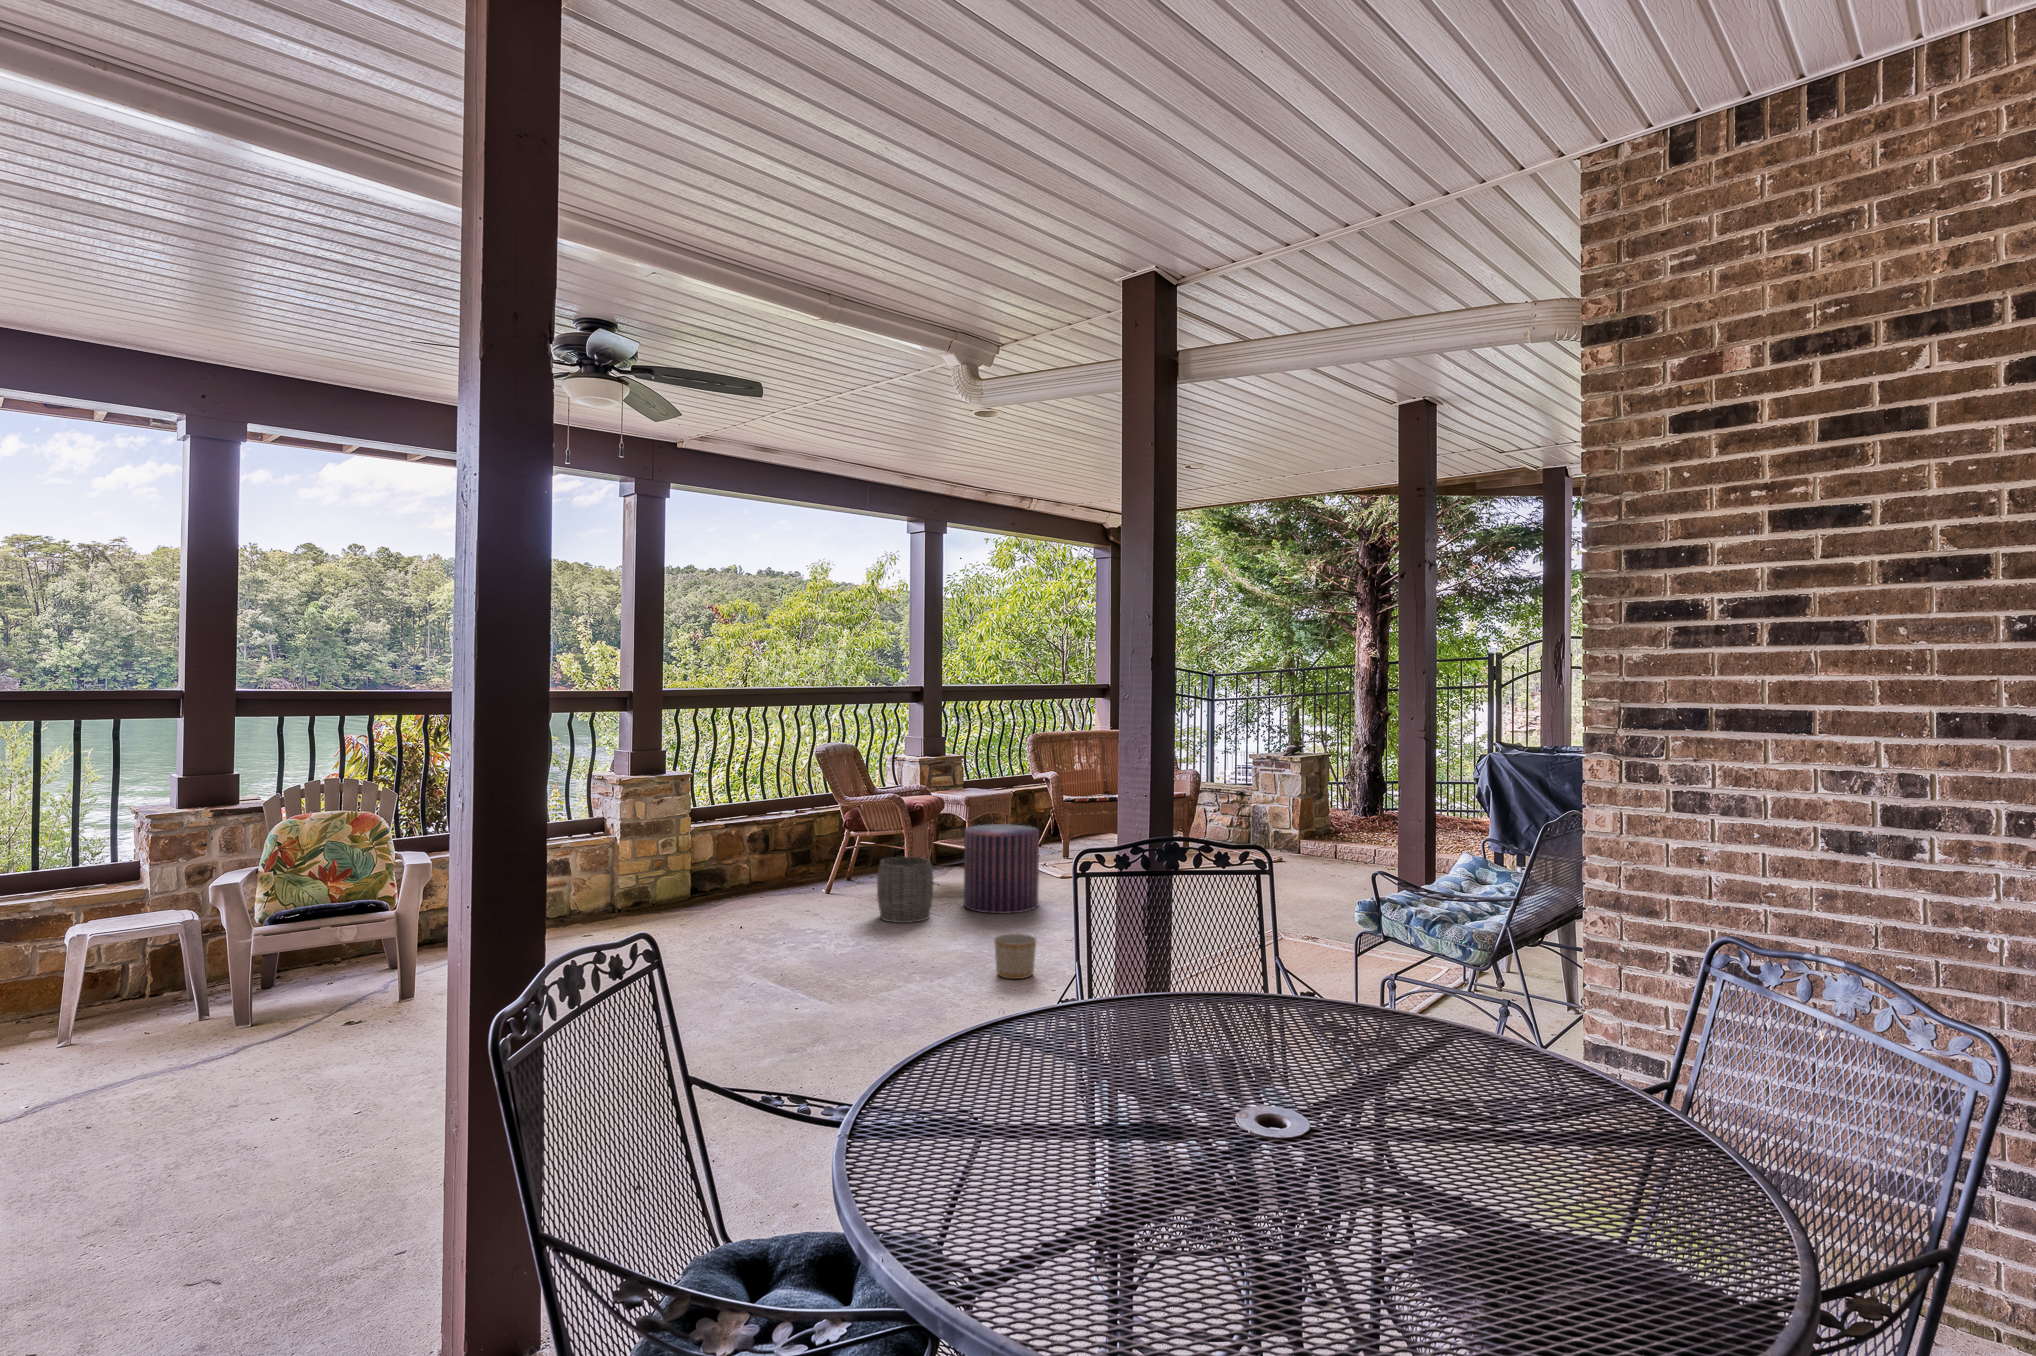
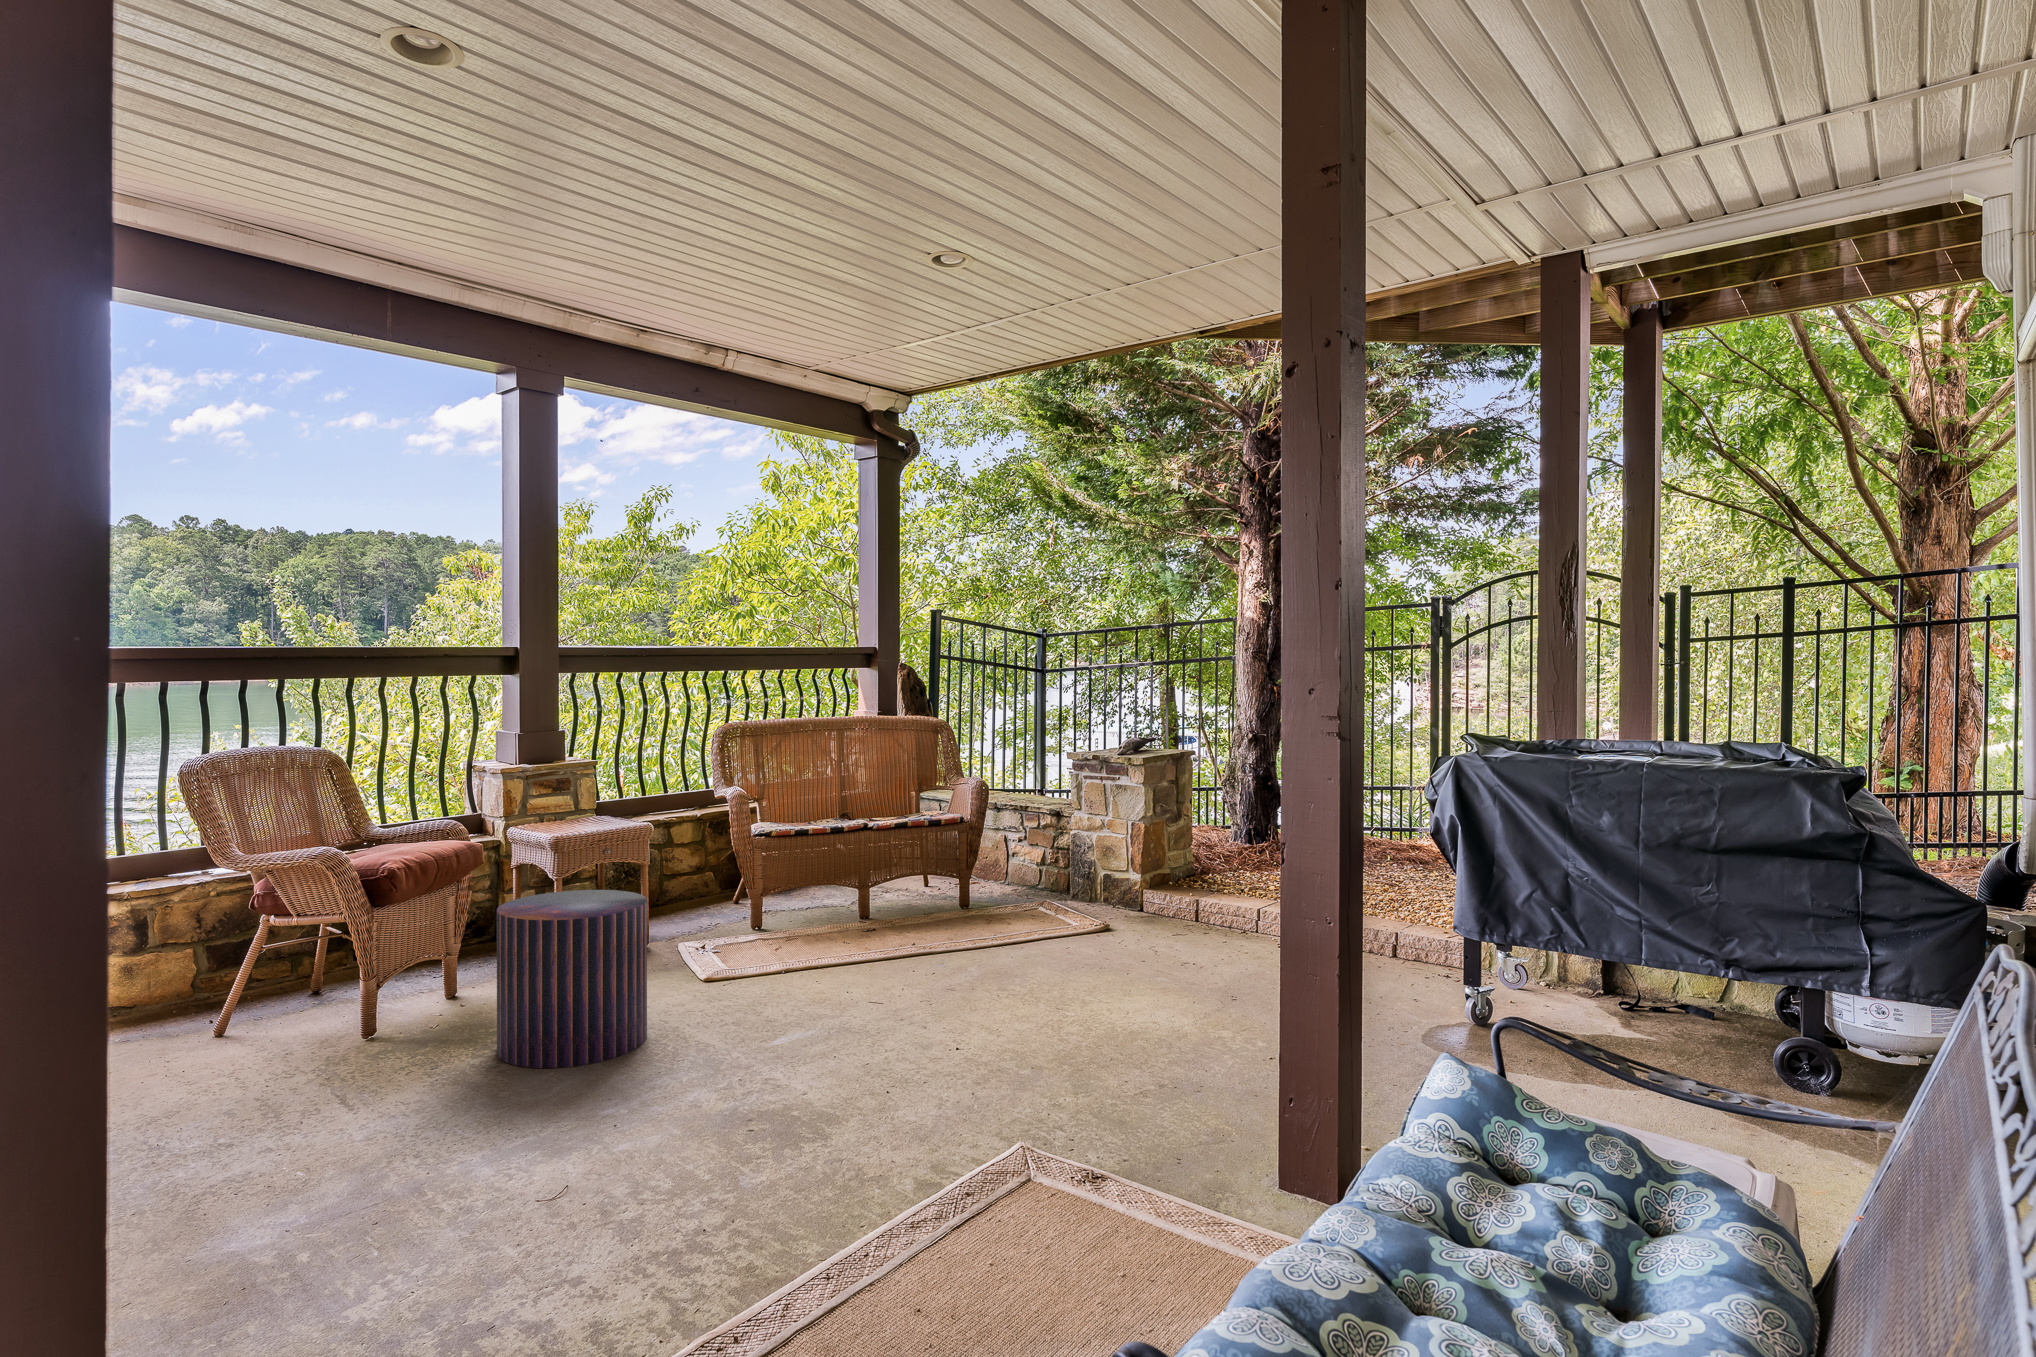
woven basket: present [877,857,933,923] -> none [286,964,414,1105]
planter: present [995,933,1036,979] -> none [376,1172,484,1295]

